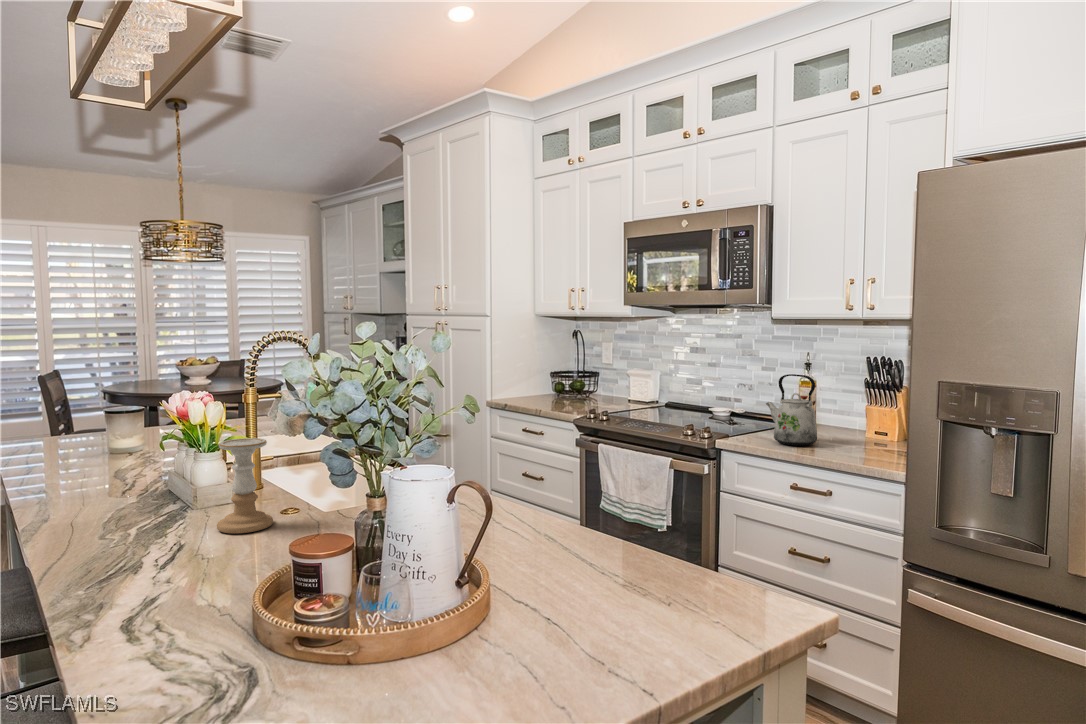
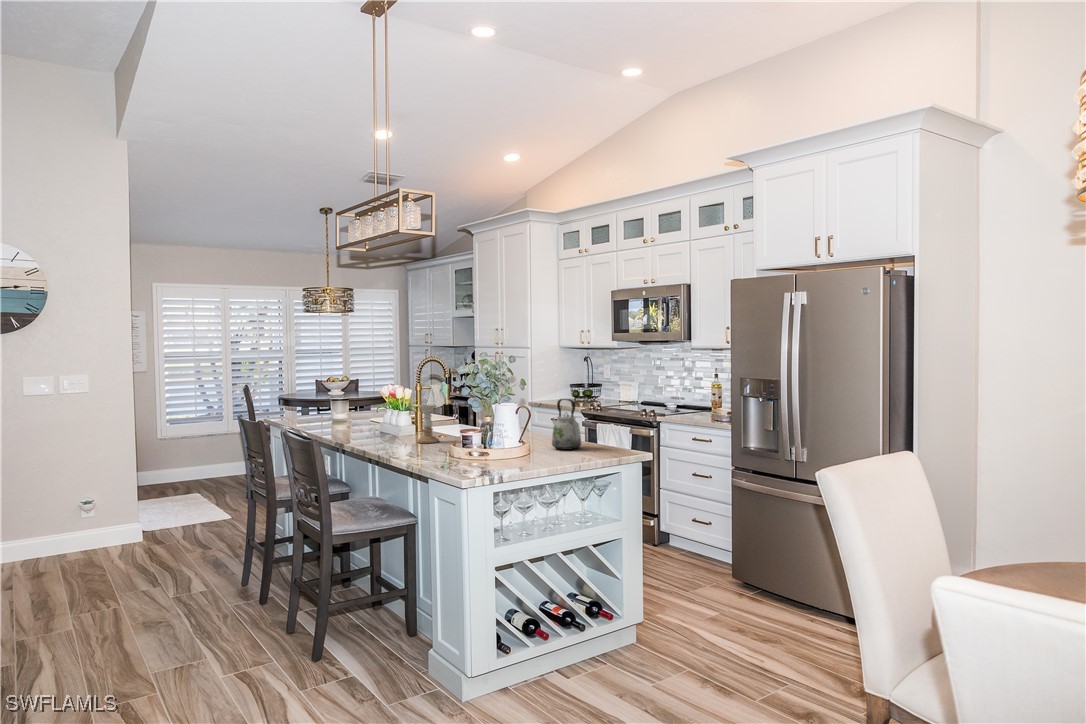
kettle: present [766,374,817,446] -> present [552,399,581,450]

